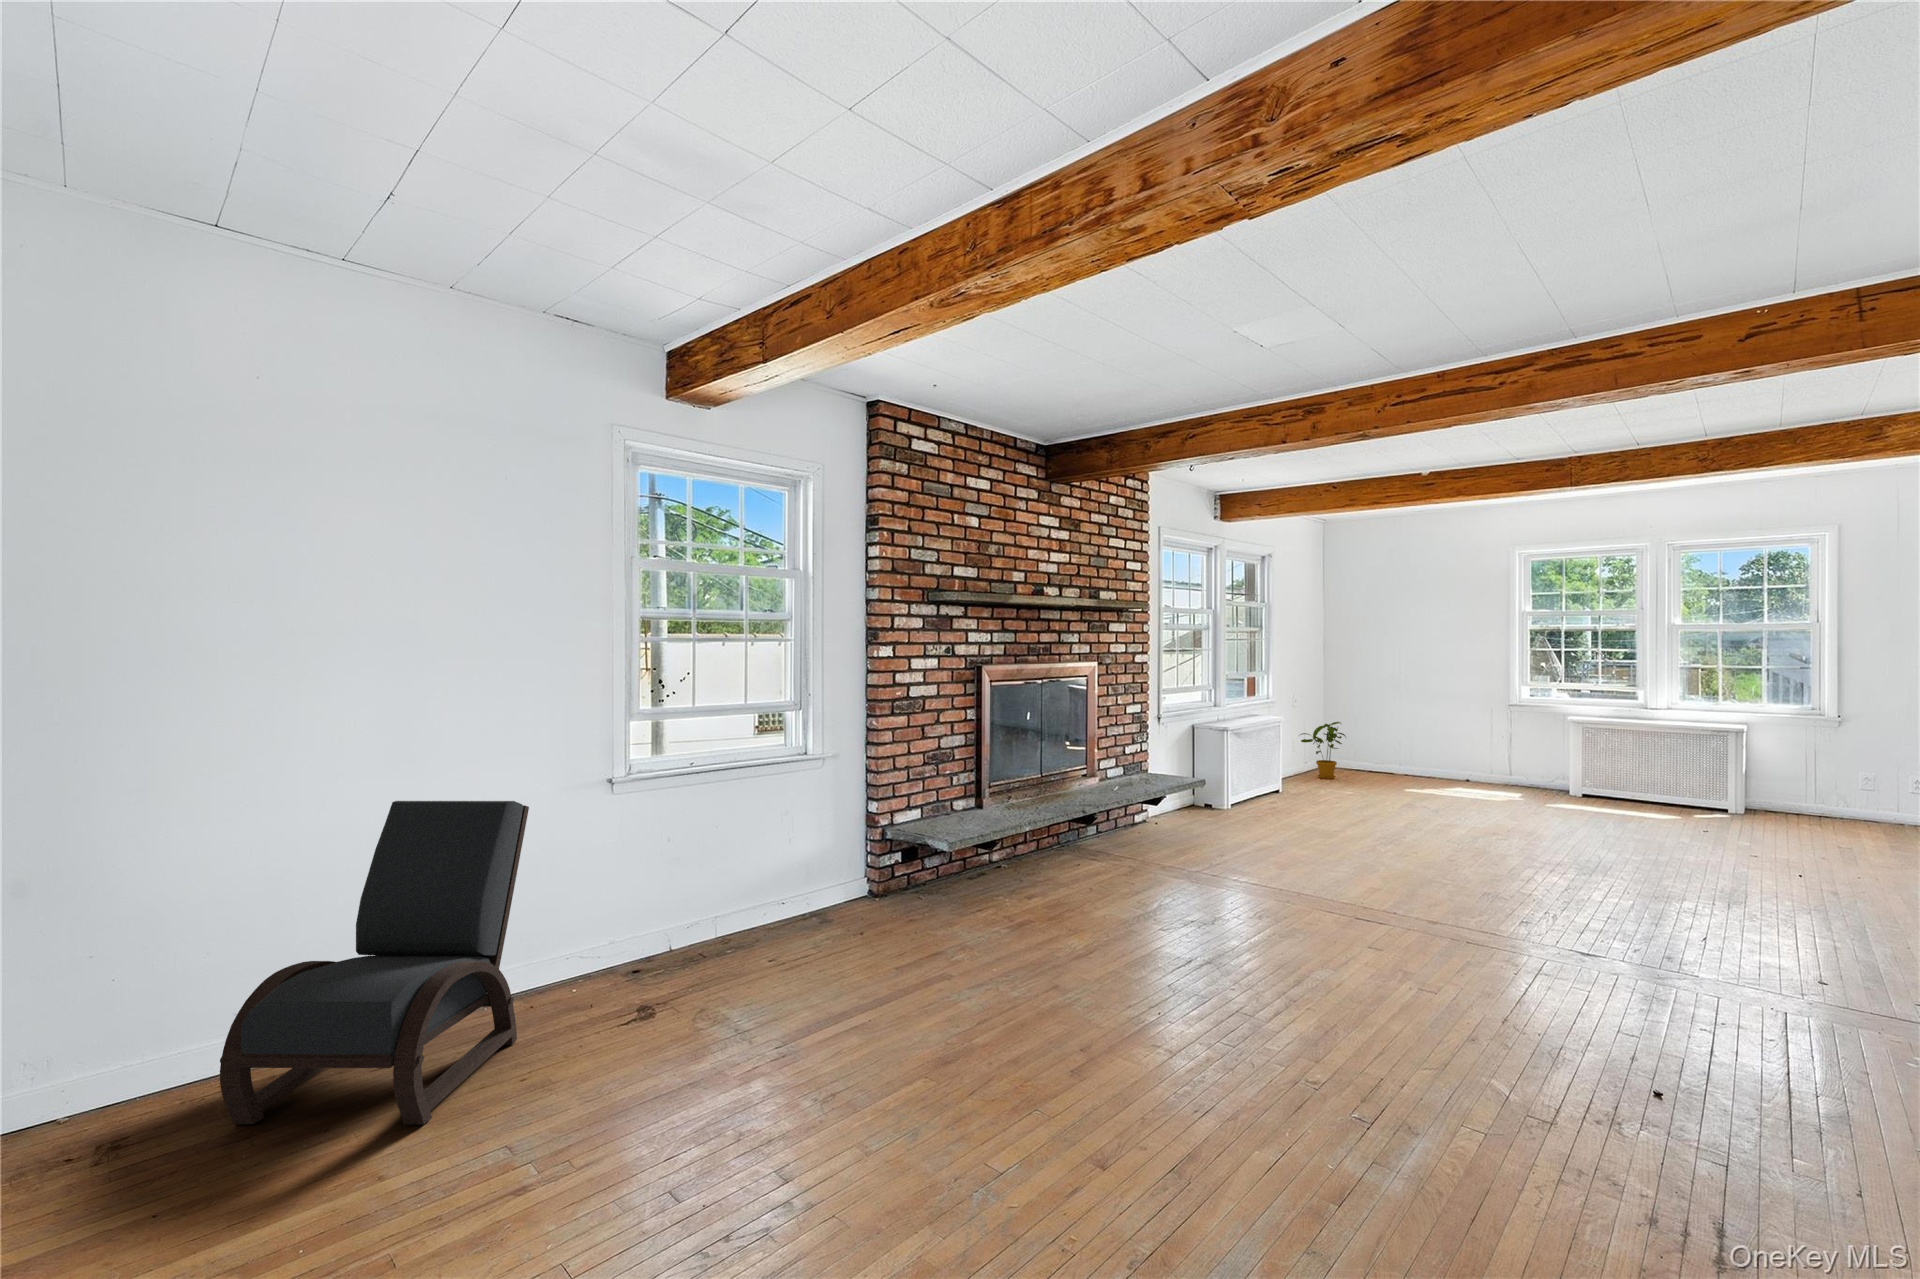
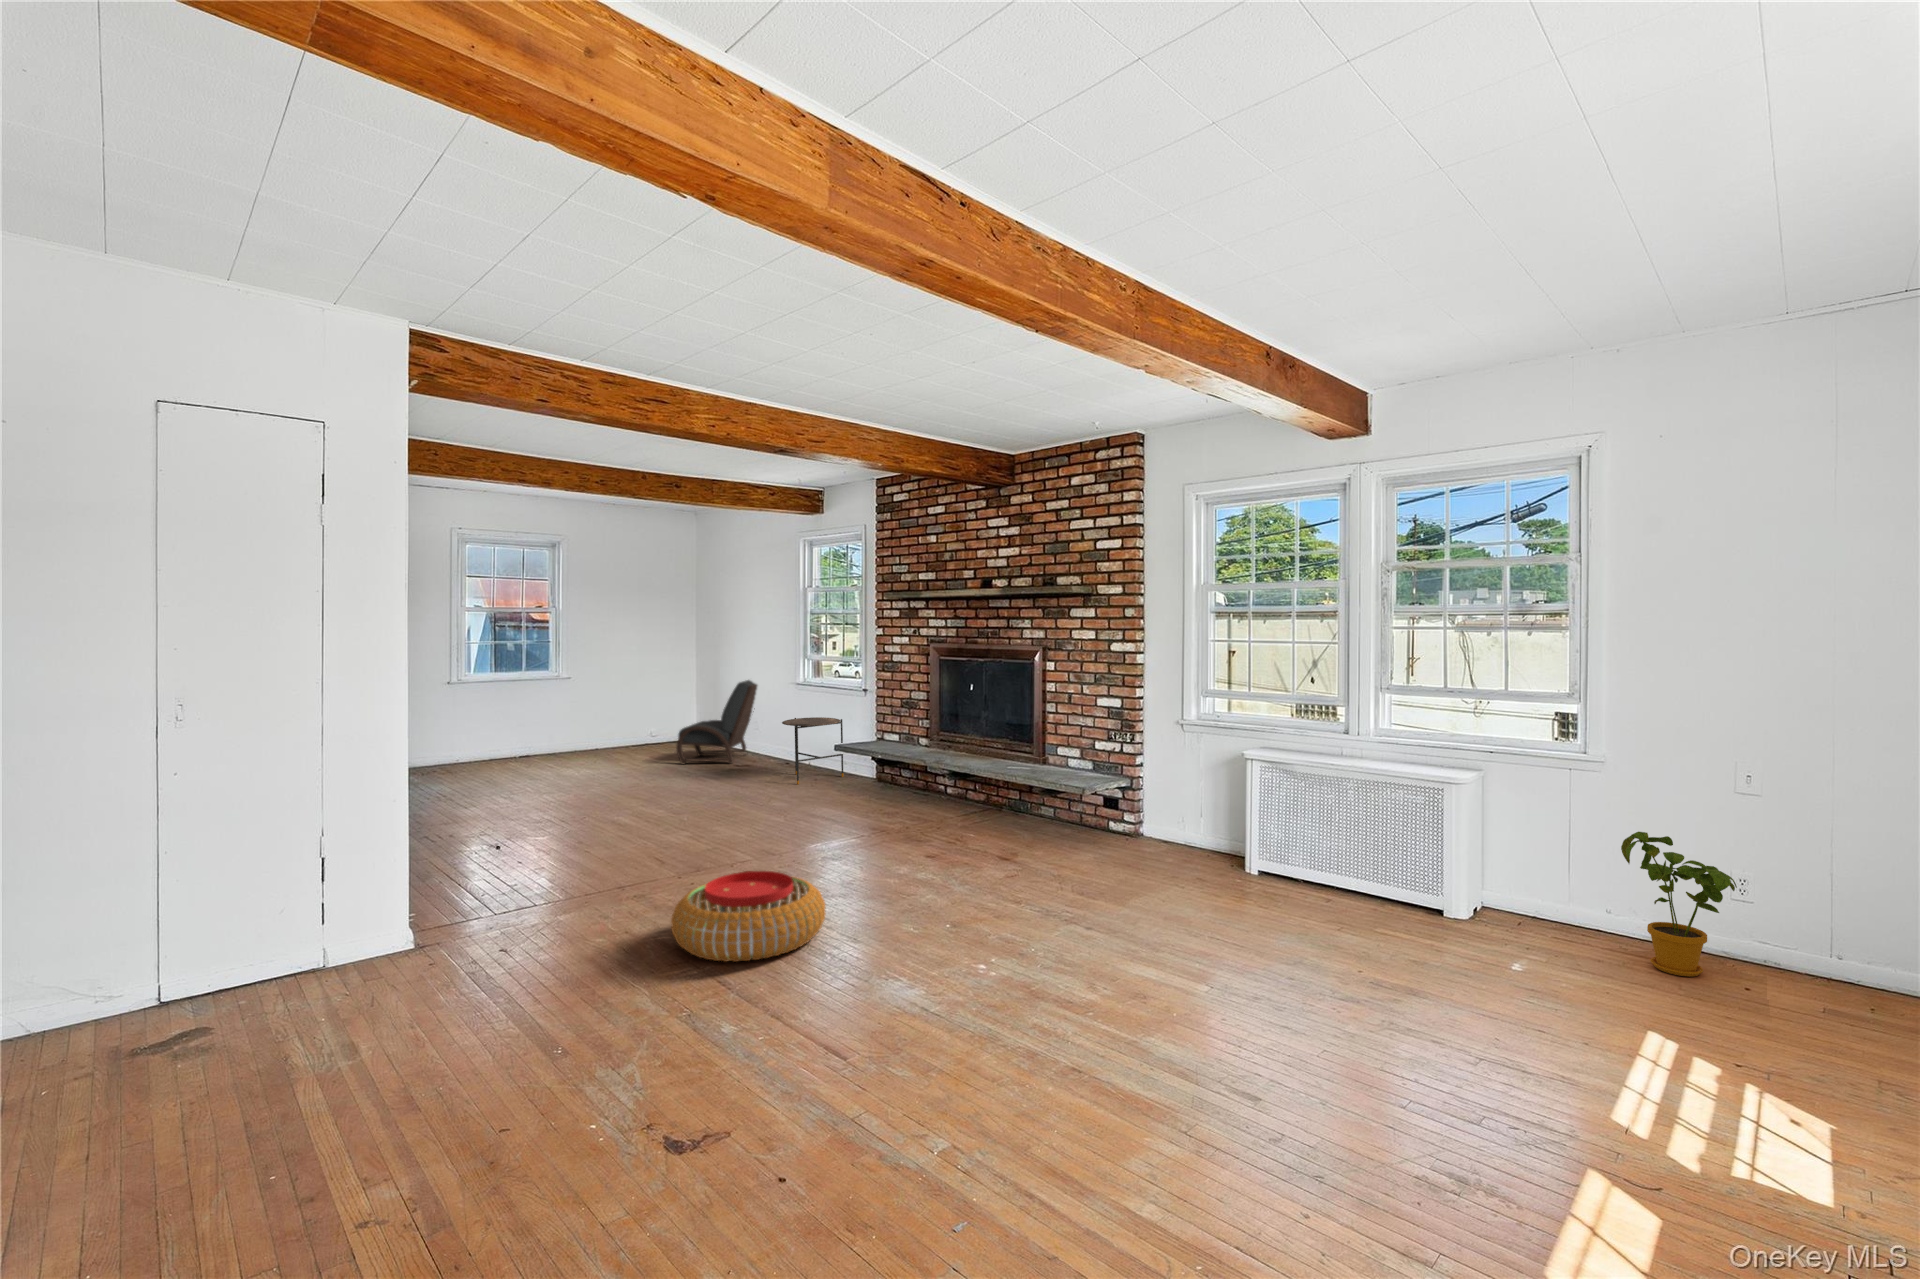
side table: none [748,813,863,954] -> present [782,717,844,784]
pouf: none [1482,845,1643,919] -> present [671,871,826,962]

